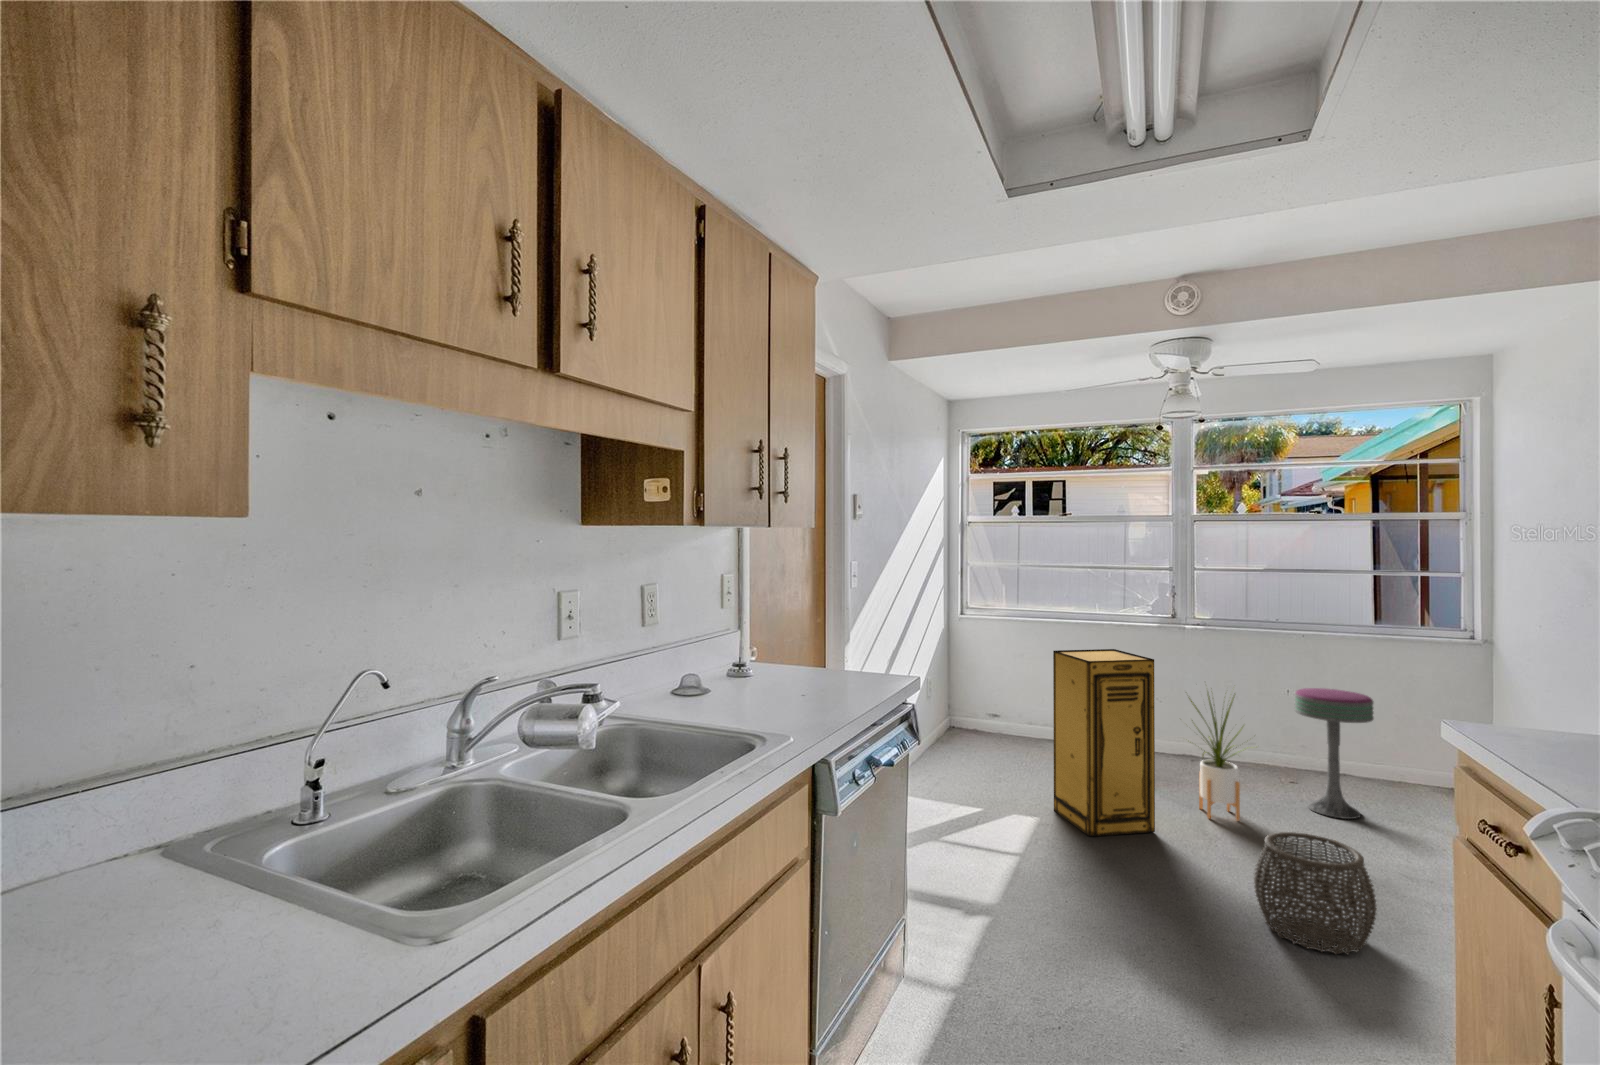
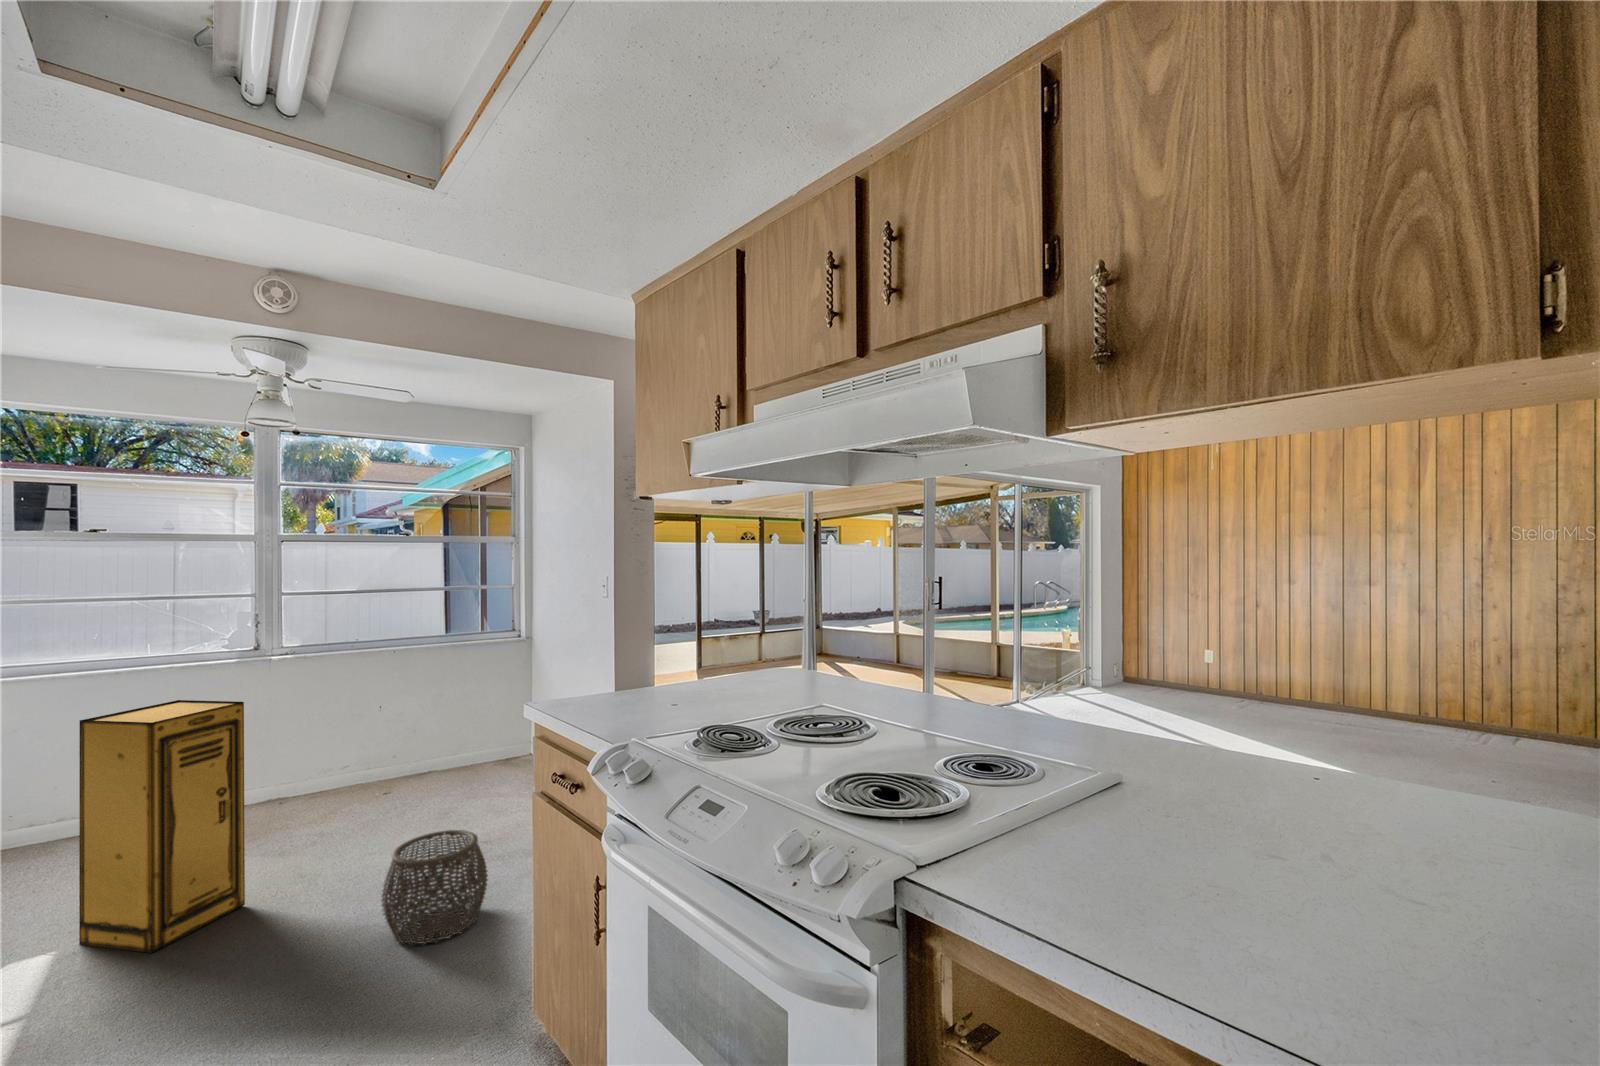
bar stool: present [1294,688,1374,819] -> none [382,693,449,812]
house plant: present [1189,694,1241,821] -> none [264,709,356,862]

